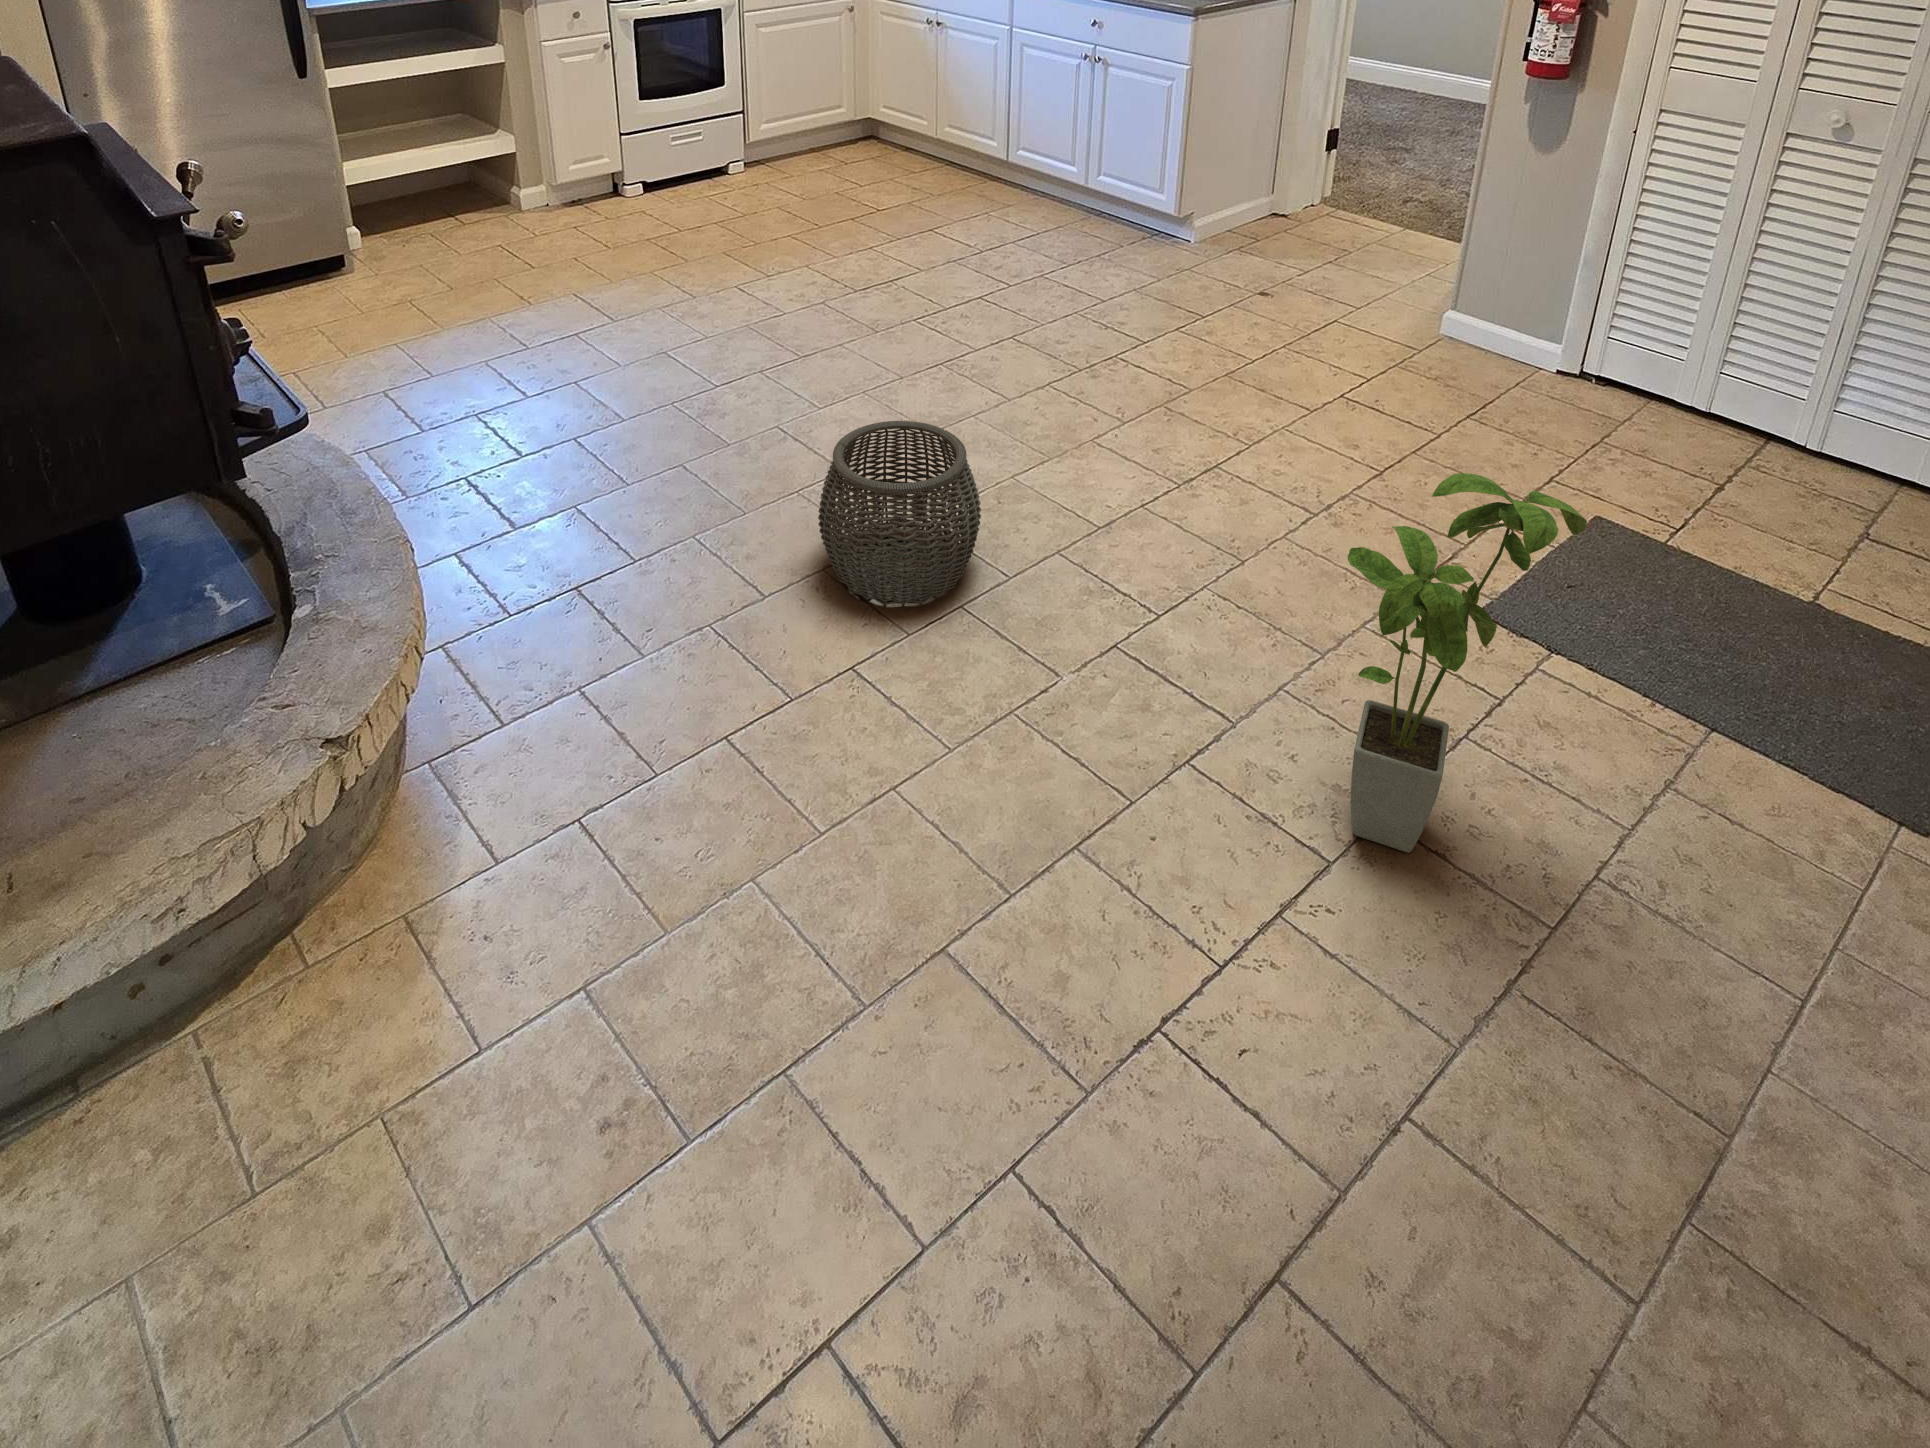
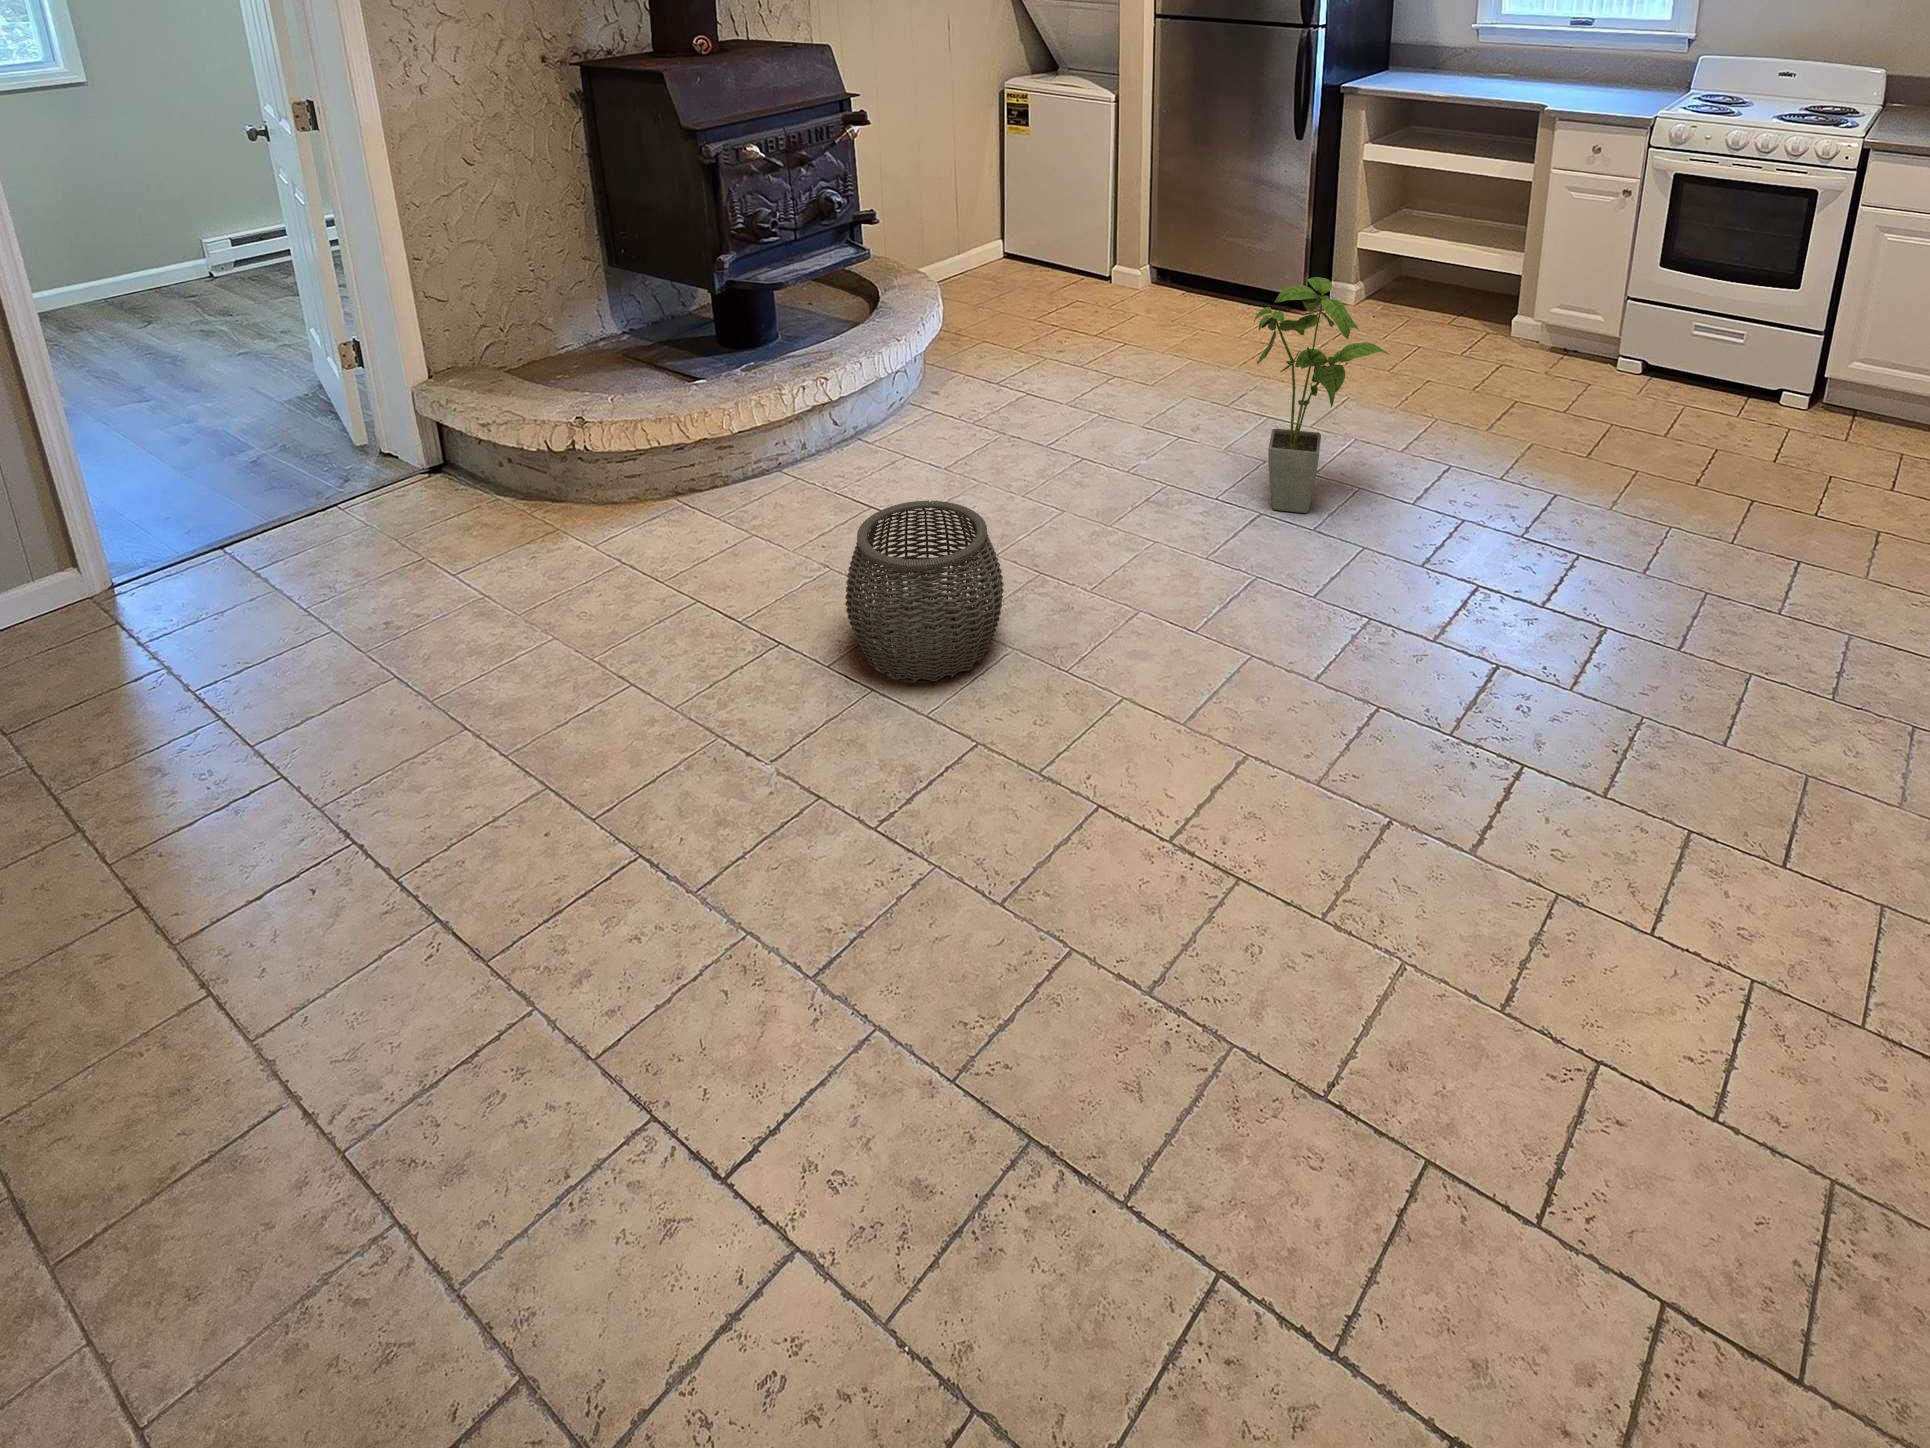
house plant: present [1348,473,1587,853] -> present [1254,277,1389,513]

